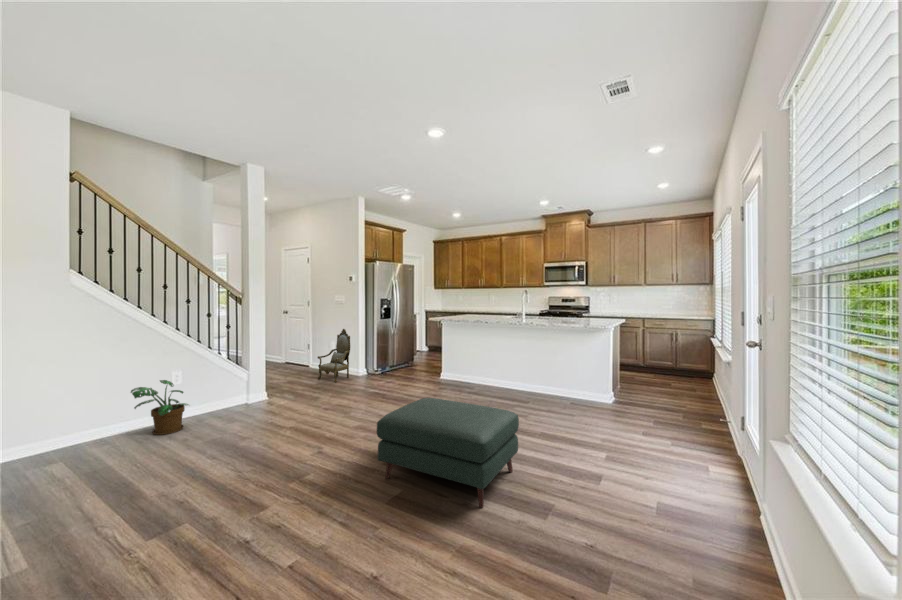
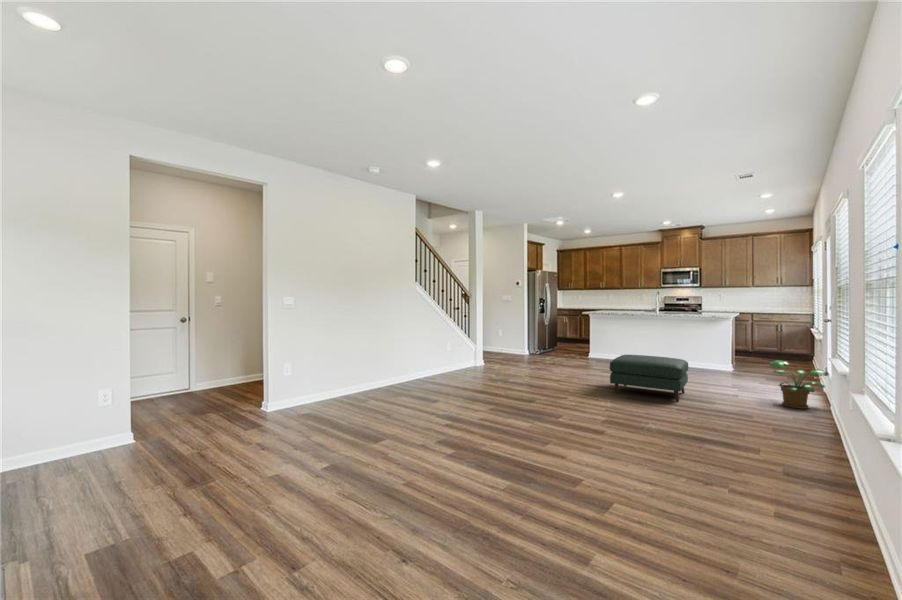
armchair: present [318,329,350,382] -> none [496,308,521,358]
potted plant: present [131,380,188,435] -> present [769,360,829,409]

